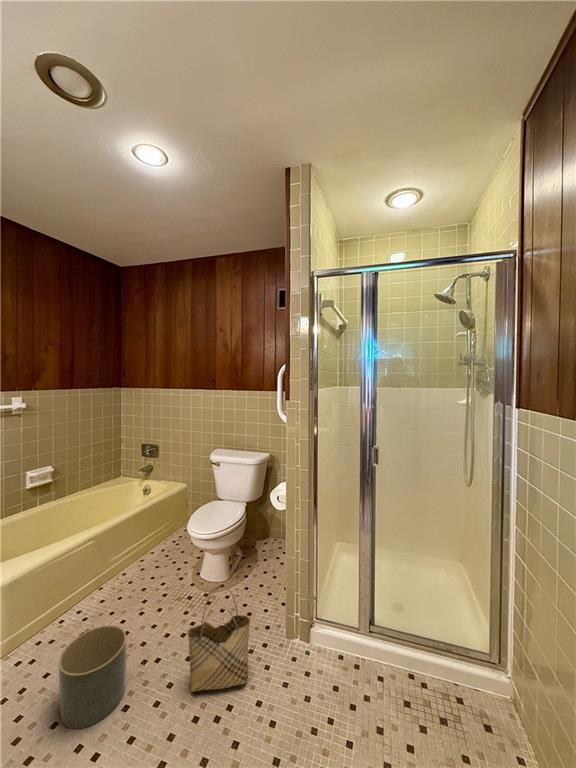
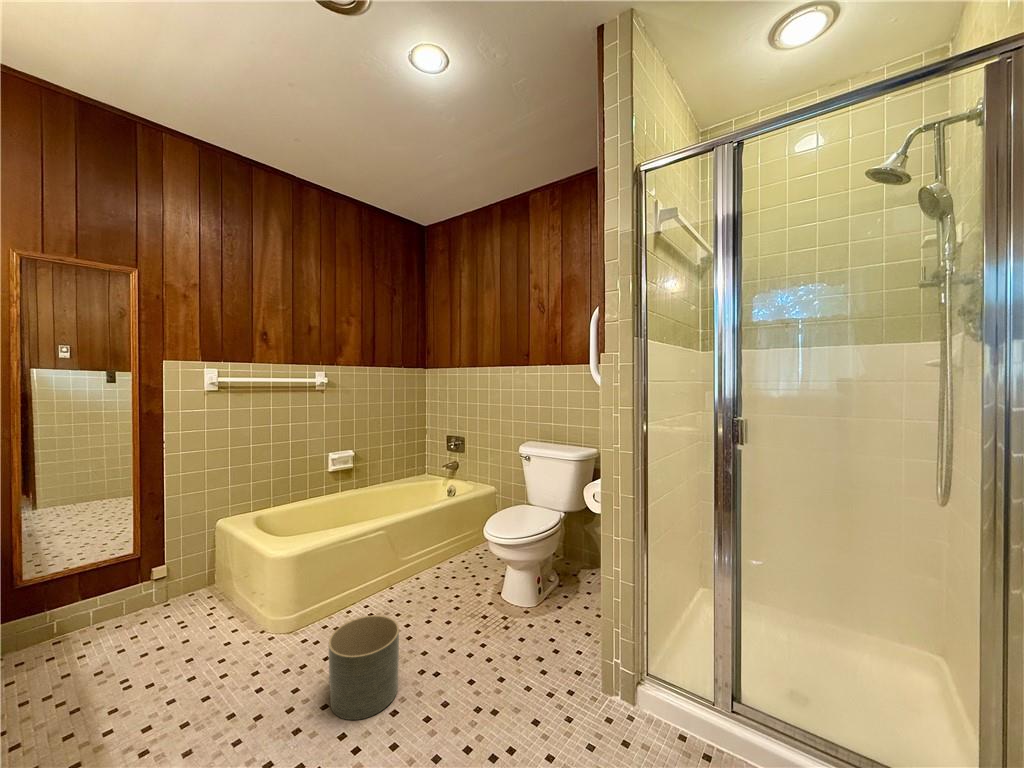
woven basket: present [187,586,250,692] -> none [465,594,546,729]

